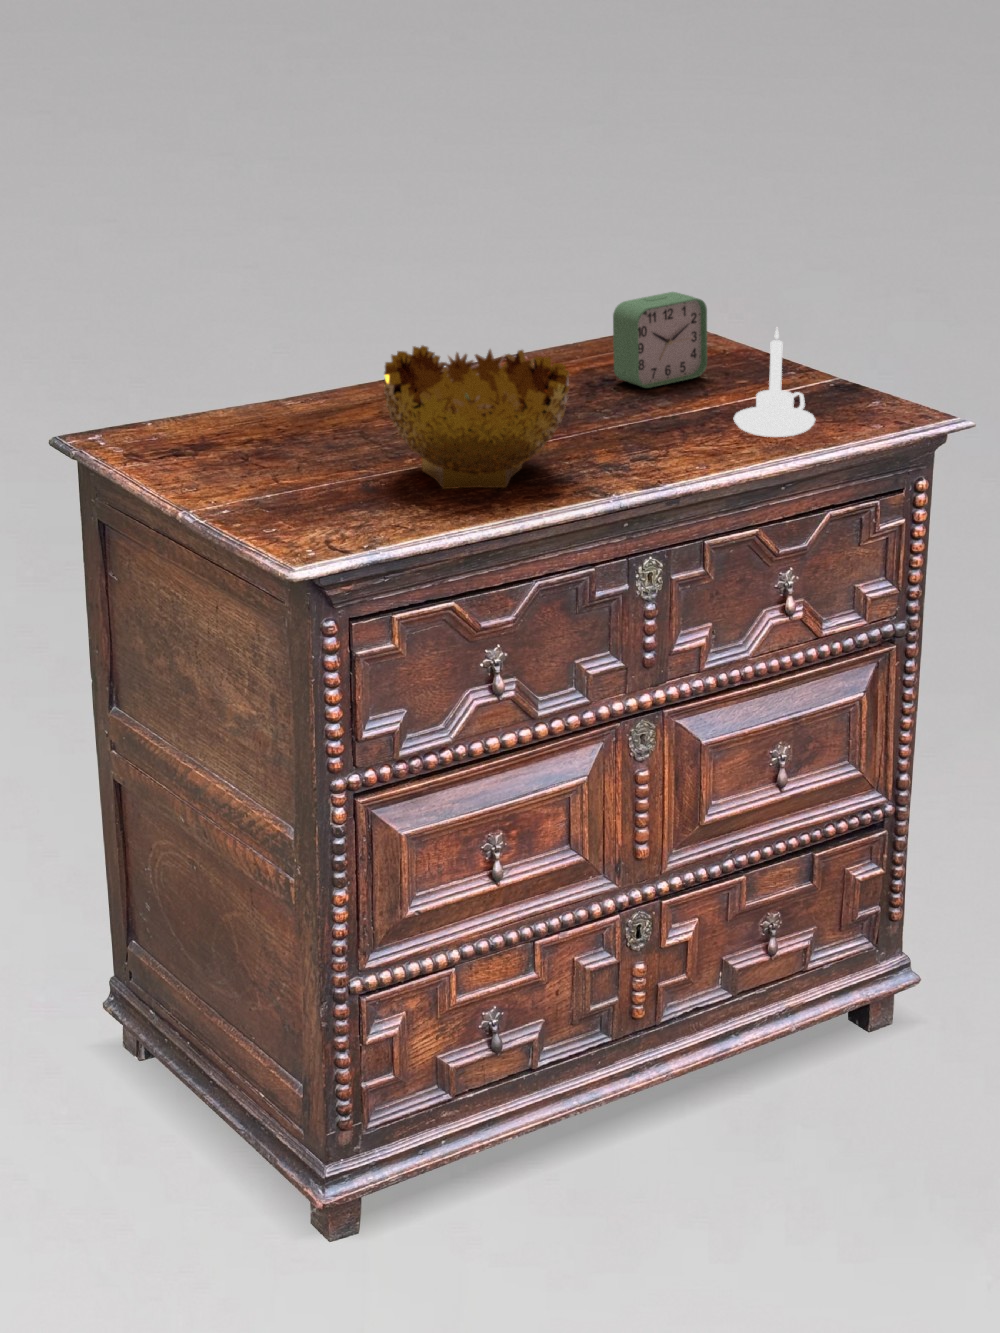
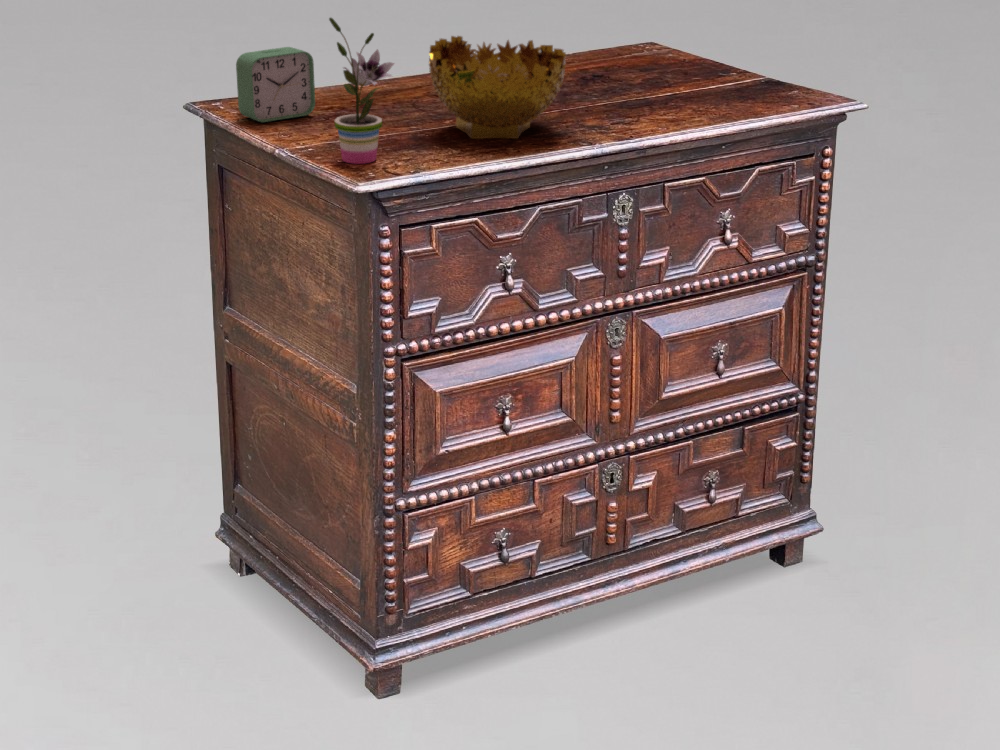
alarm clock: present [613,292,707,388] -> present [236,47,315,122]
candle holder: present [734,329,815,437] -> none [688,29,749,111]
potted plant: none [249,338,339,534] -> present [329,18,394,164]

